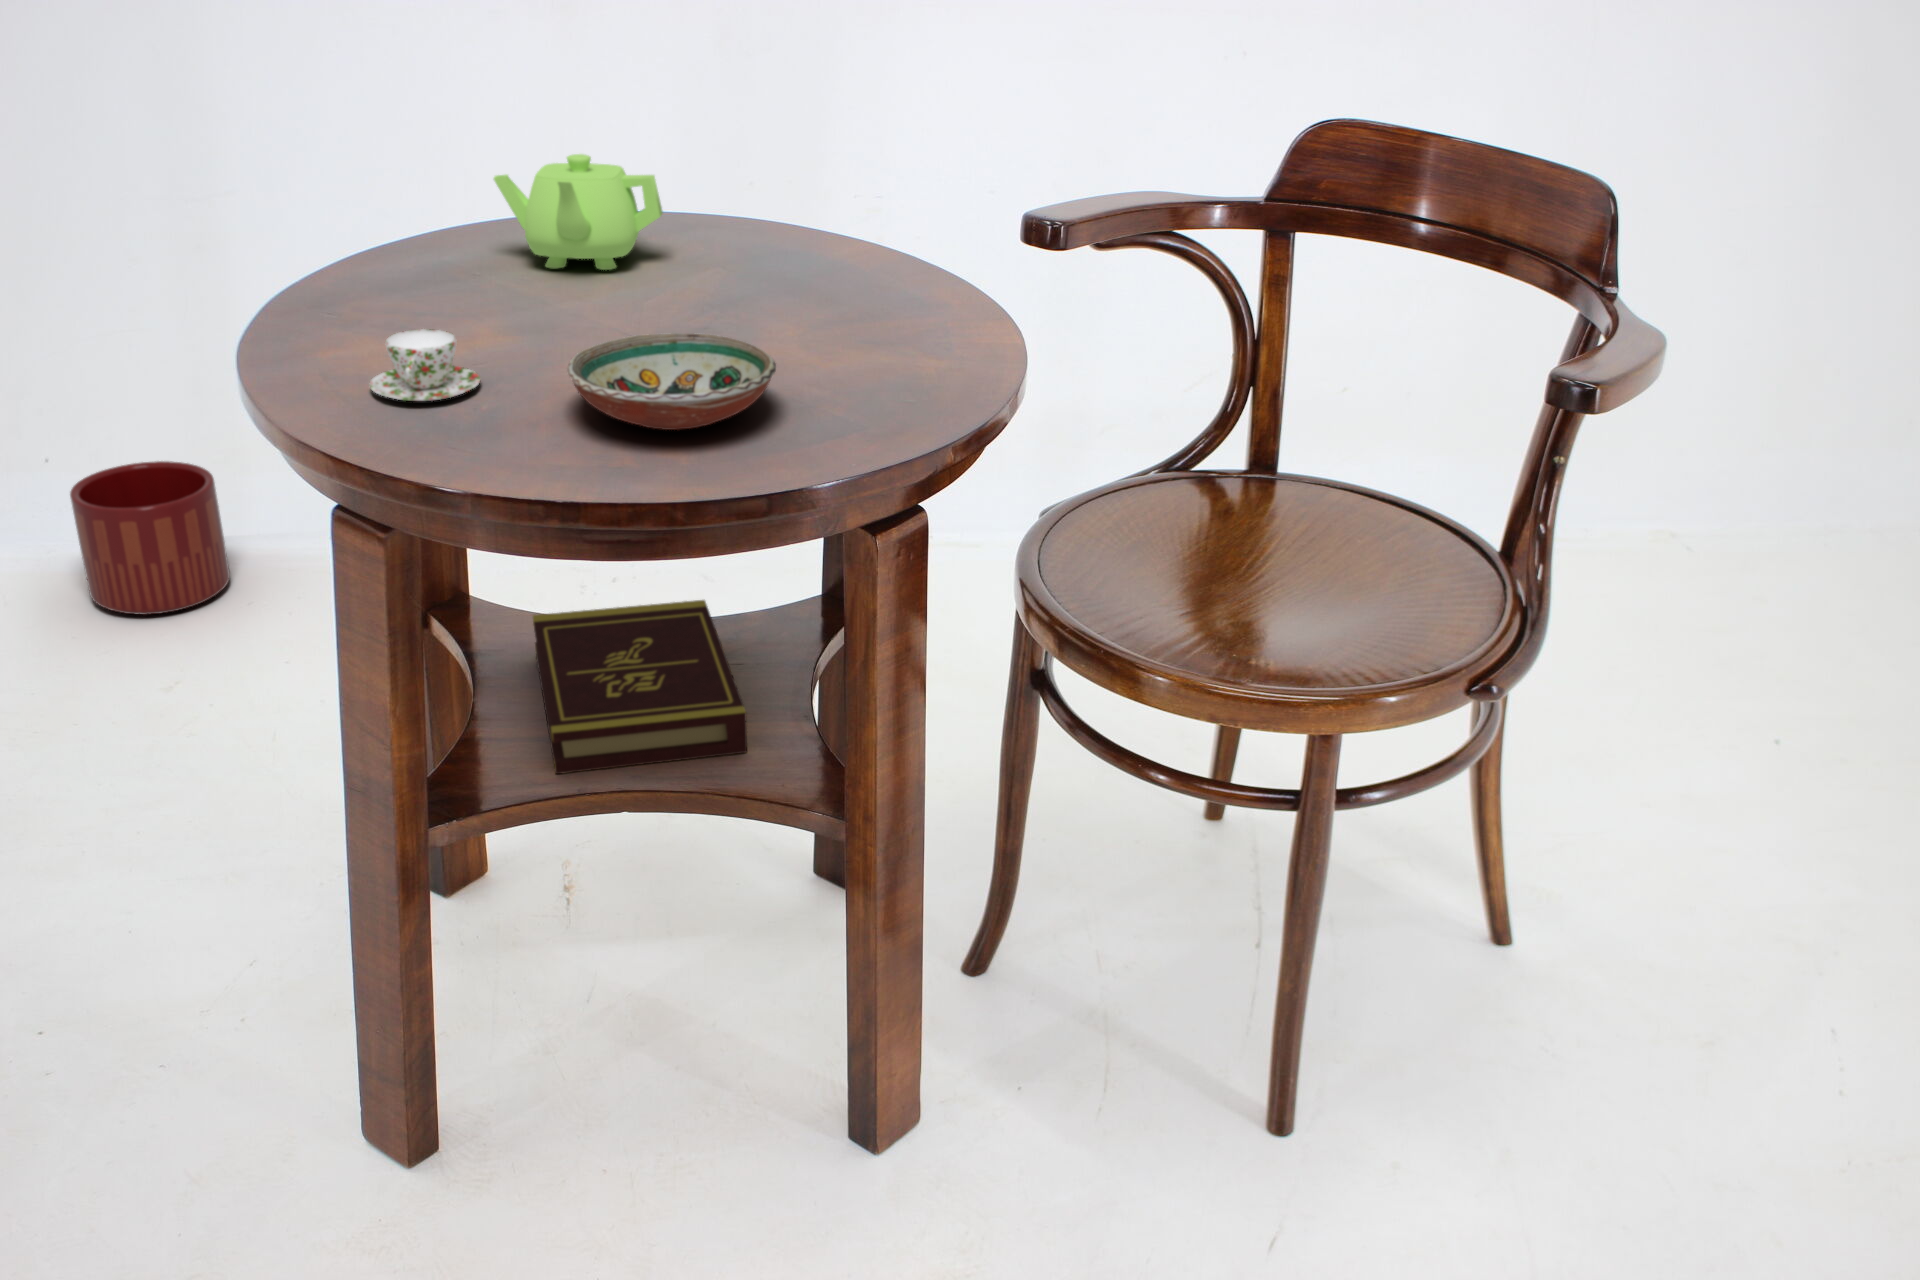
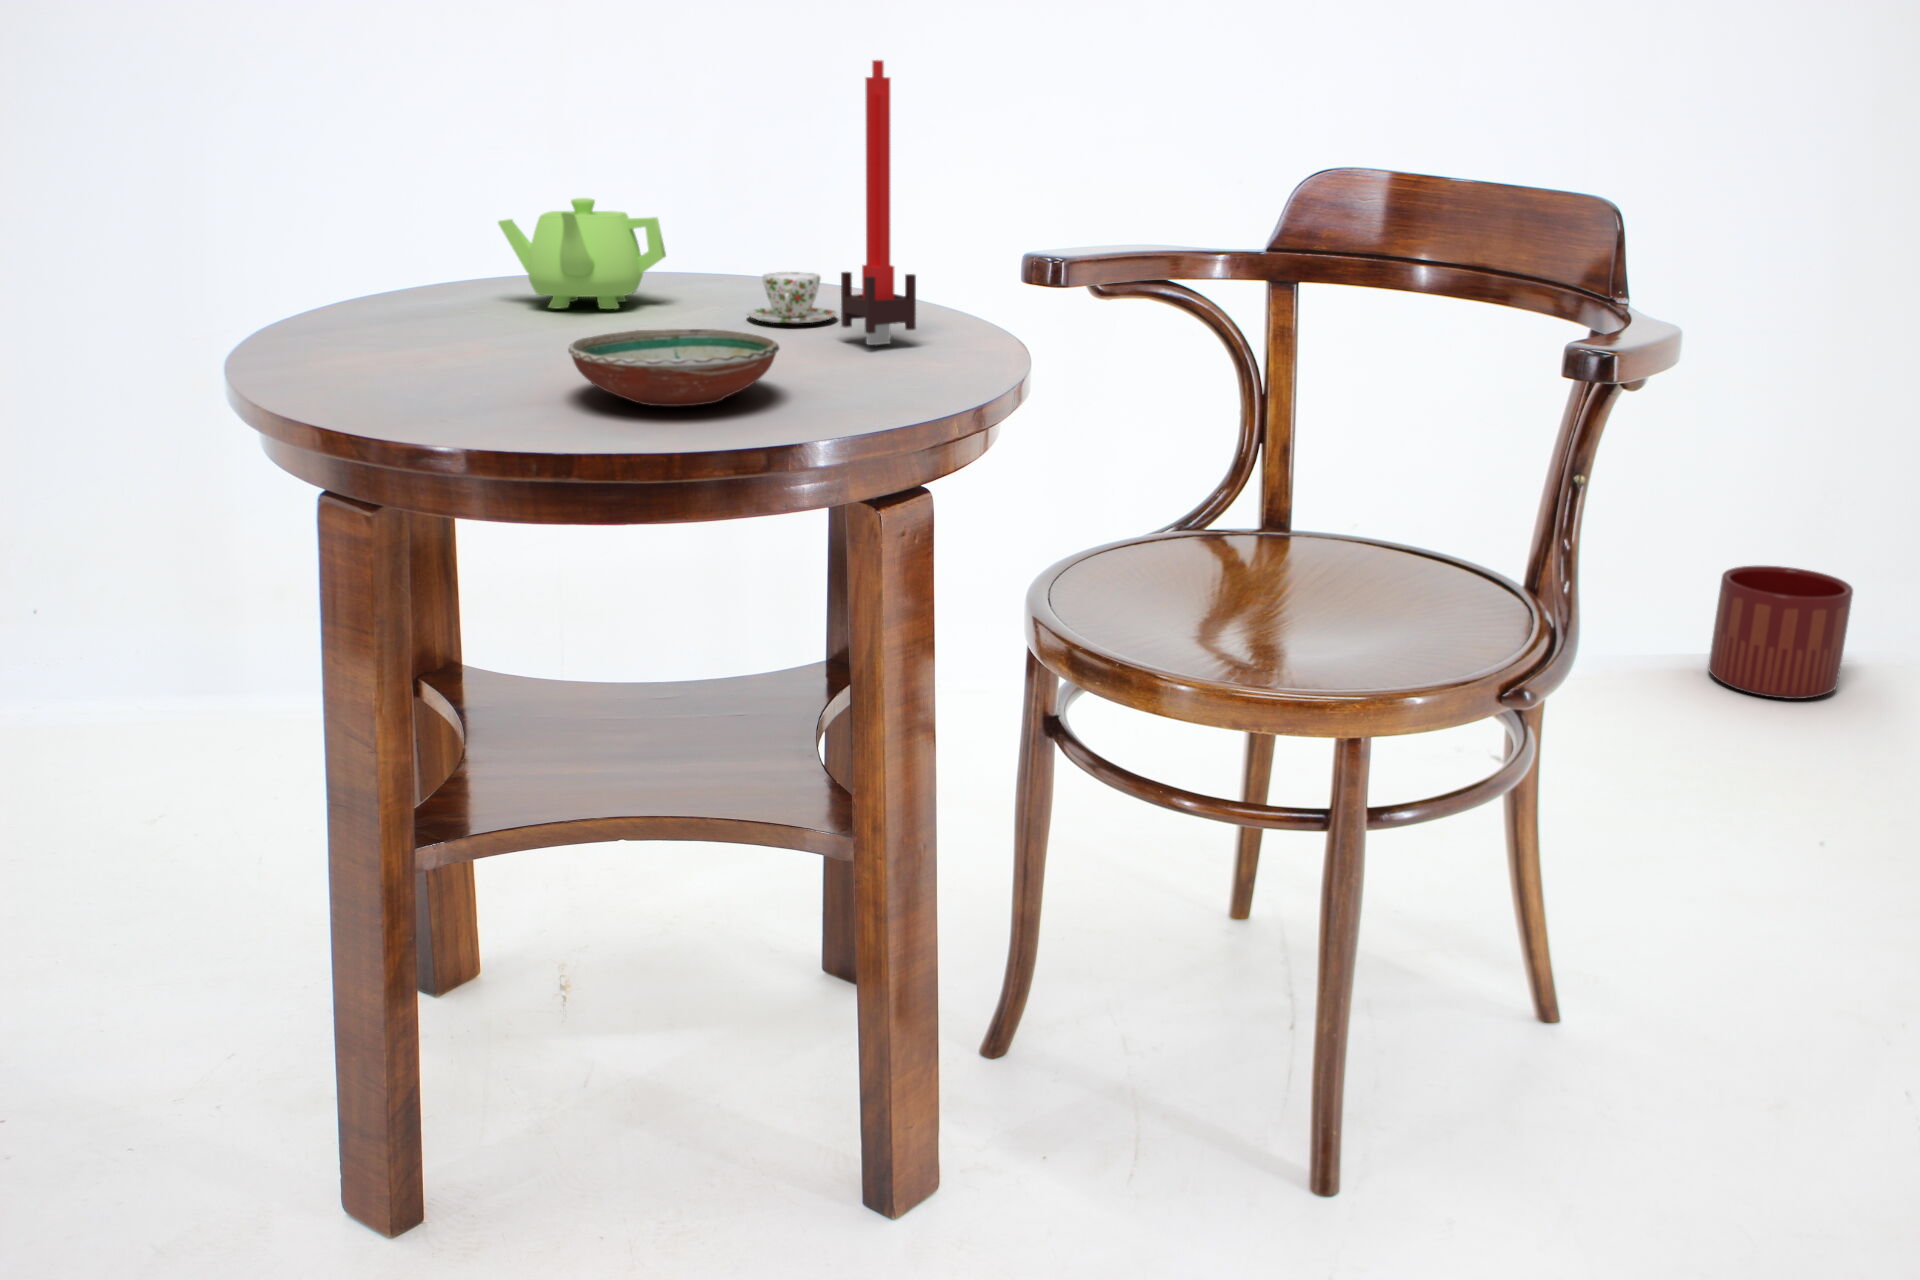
candle: none [838,47,913,329] -> present [841,60,916,345]
teacup: present [370,329,480,401] -> present [747,272,837,323]
planter: present [70,461,230,615] -> present [1709,566,1853,699]
book: present [533,600,747,774] -> none [530,662,751,814]

